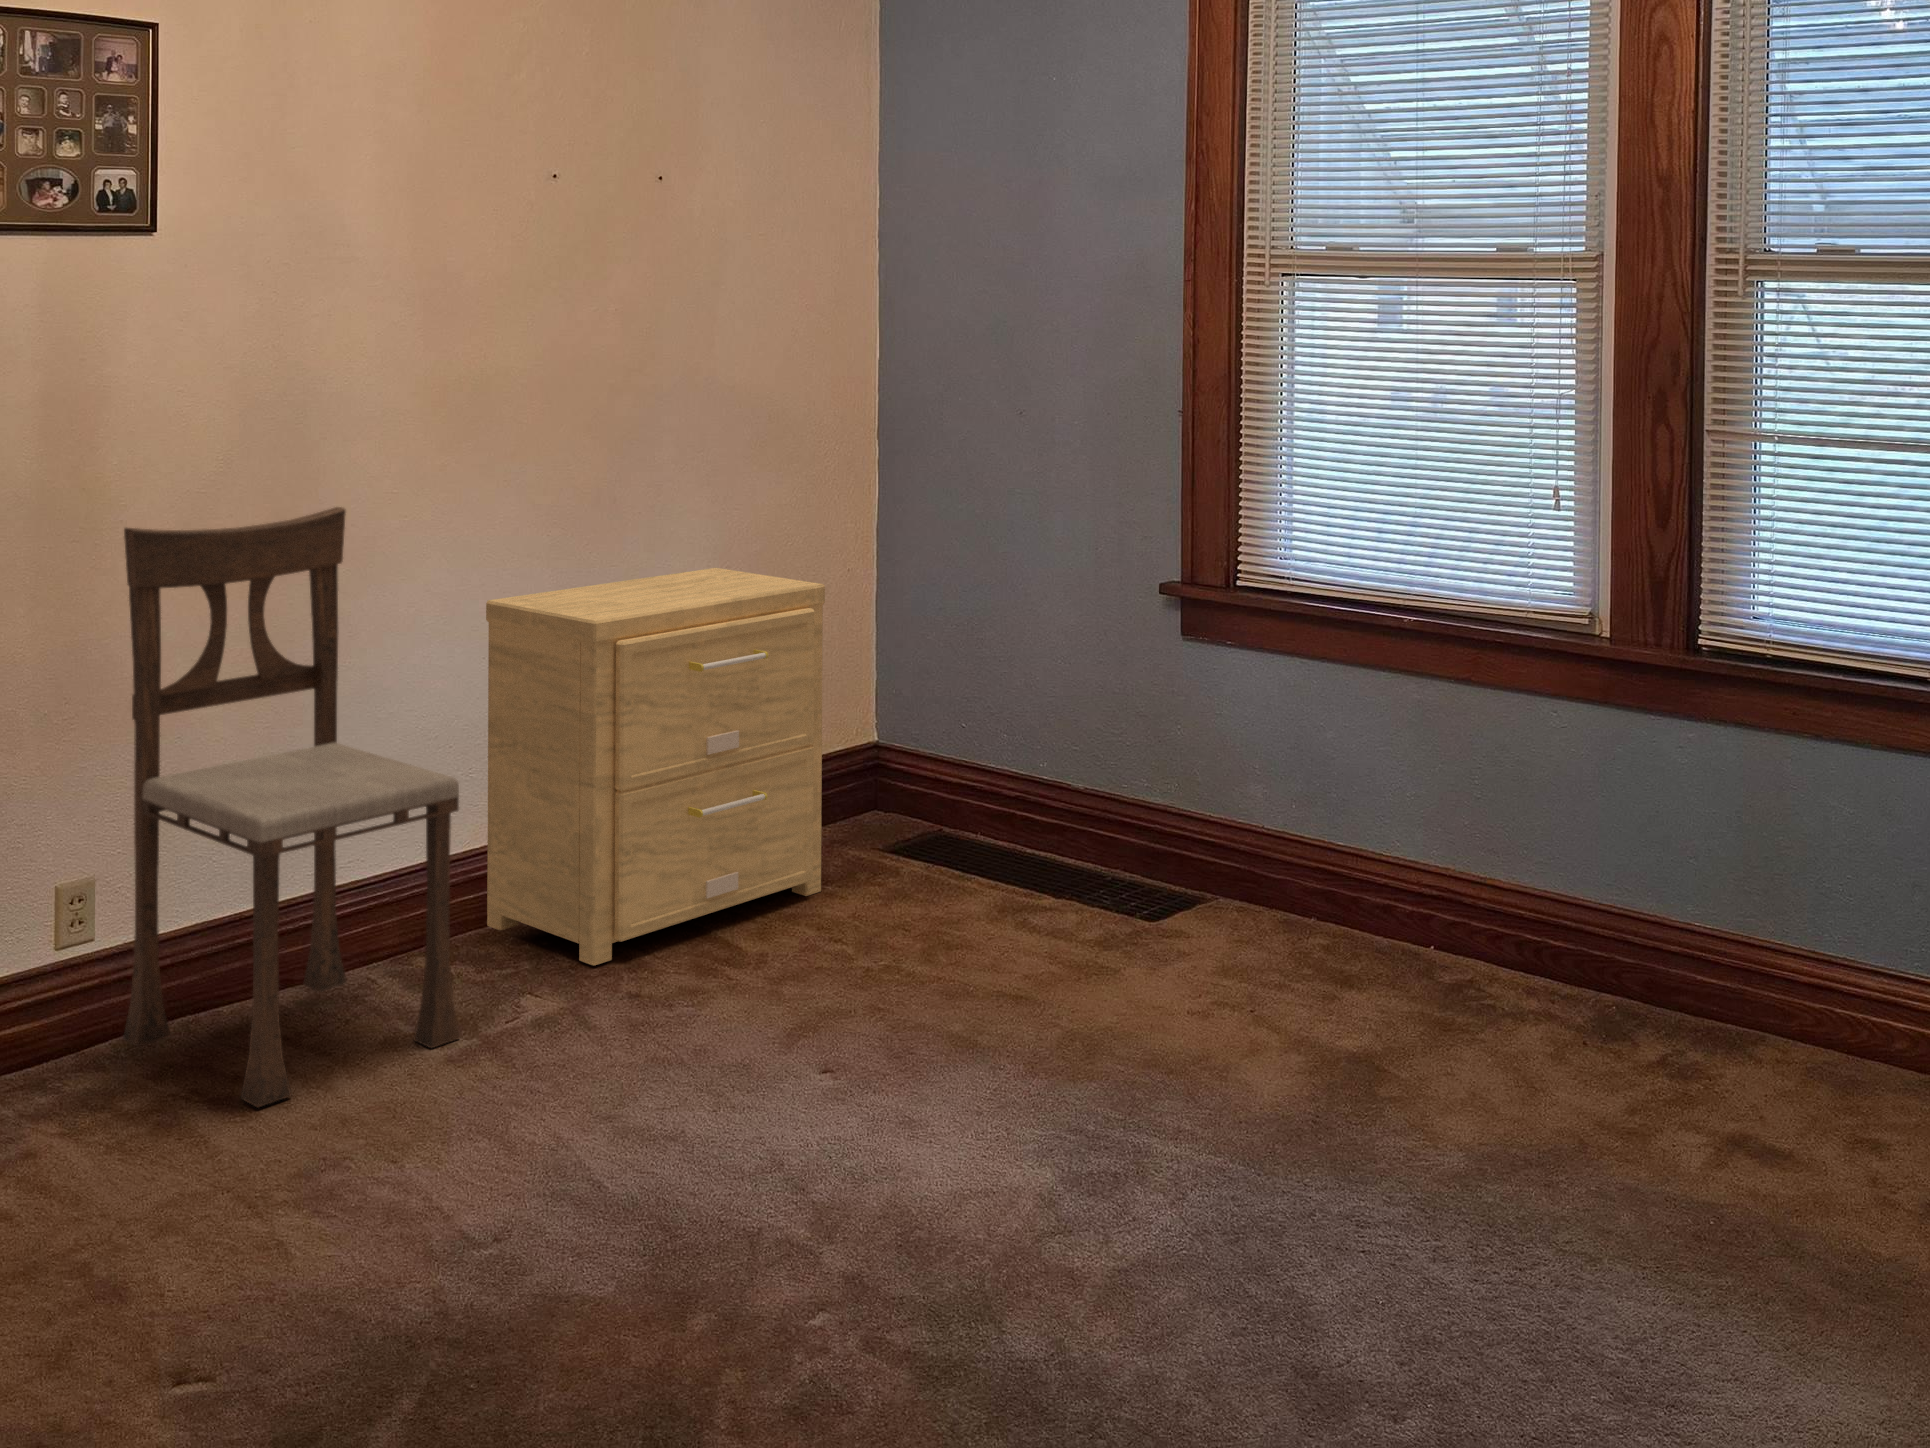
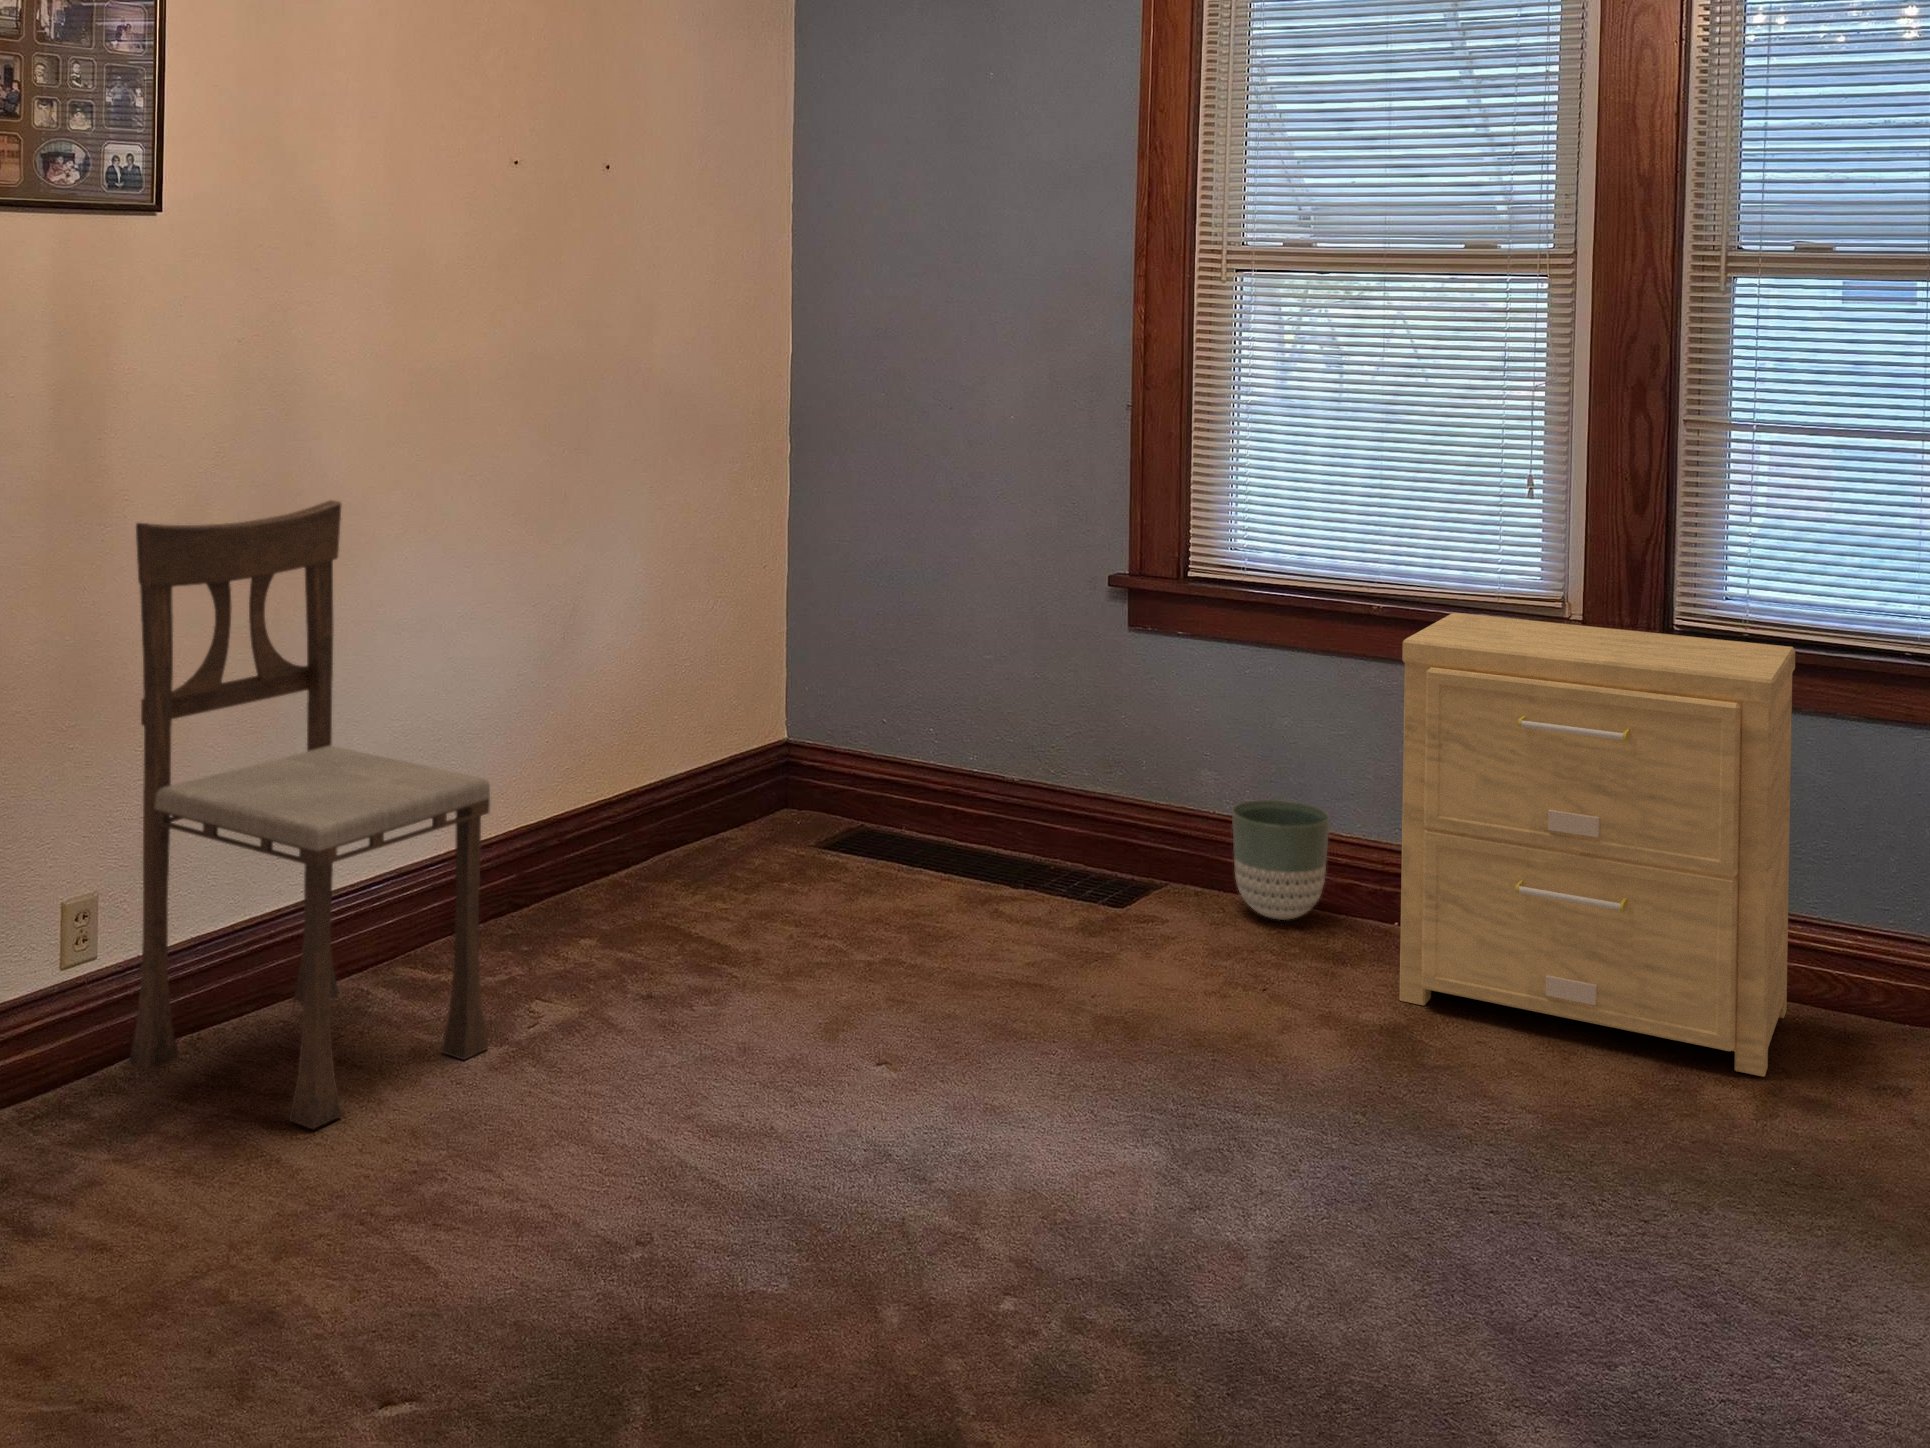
side table: present [486,568,825,965] -> present [1399,613,1795,1077]
planter: none [1262,818,1361,940] -> present [1232,800,1330,920]

